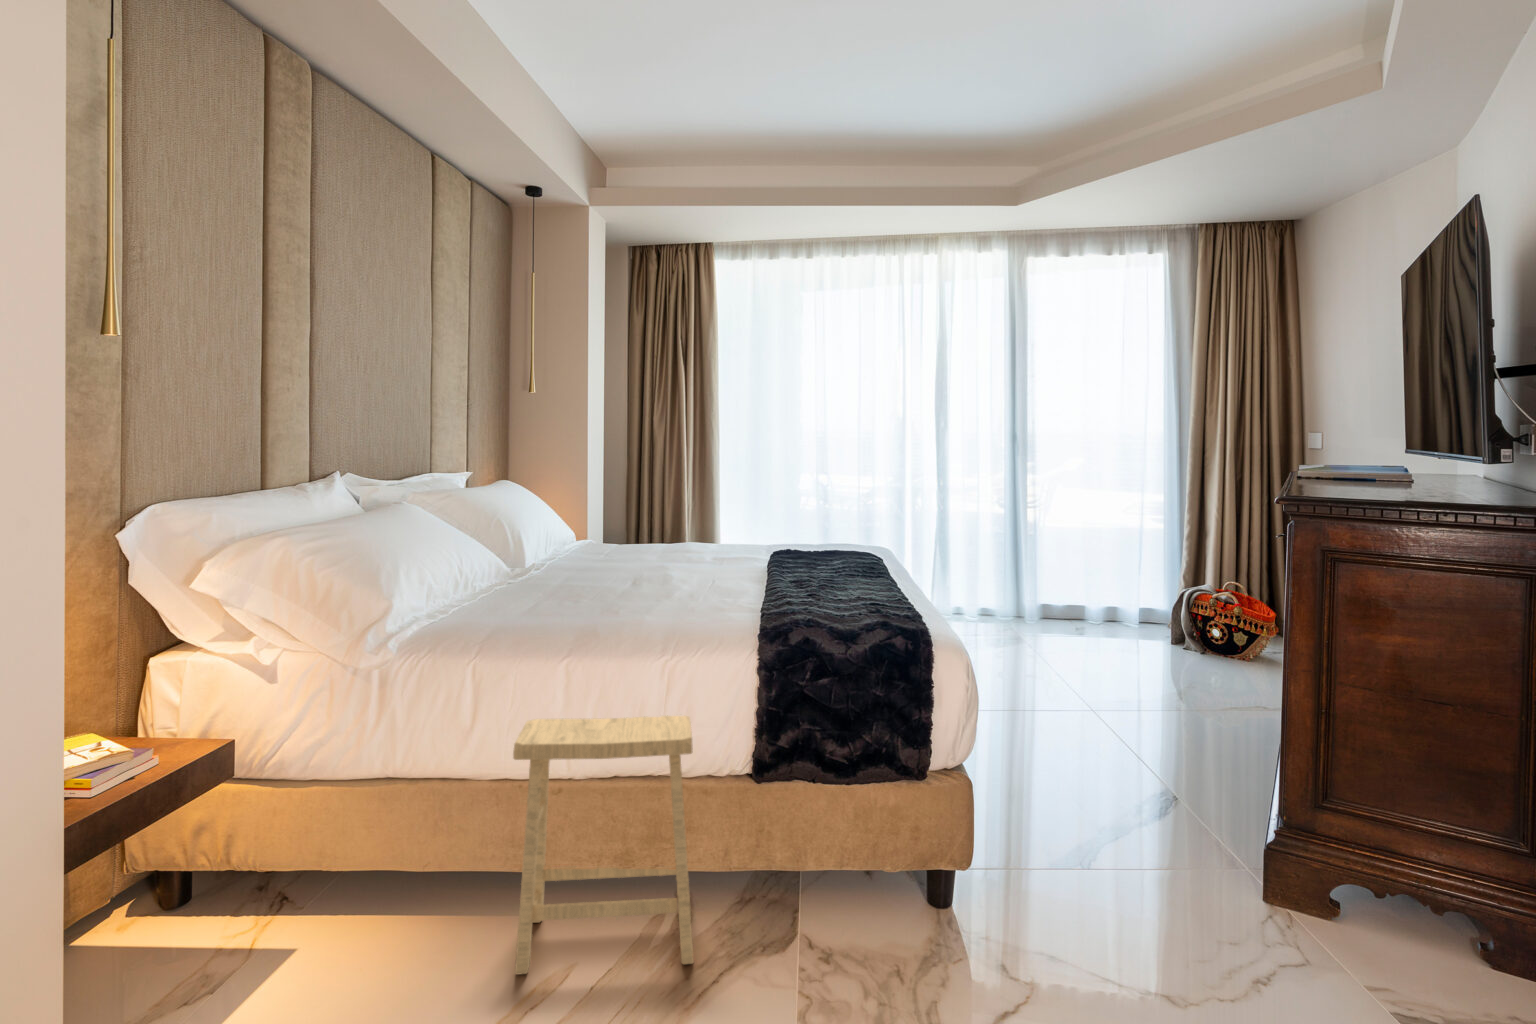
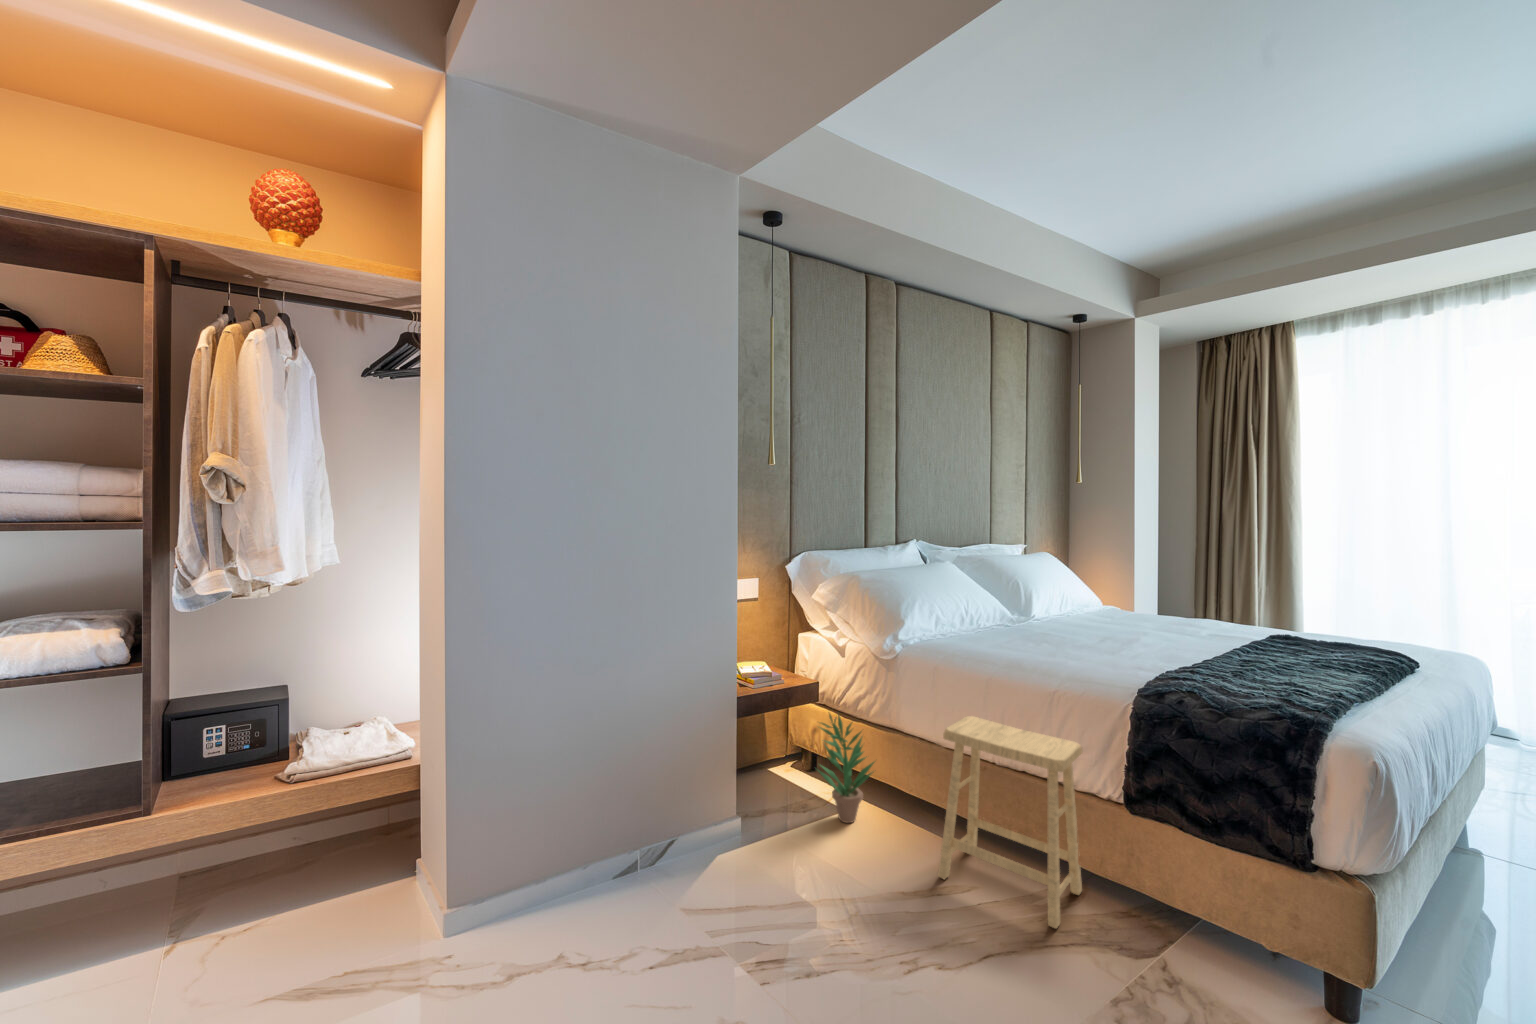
potted plant: none [244,775,365,968] -> present [815,714,874,823]

